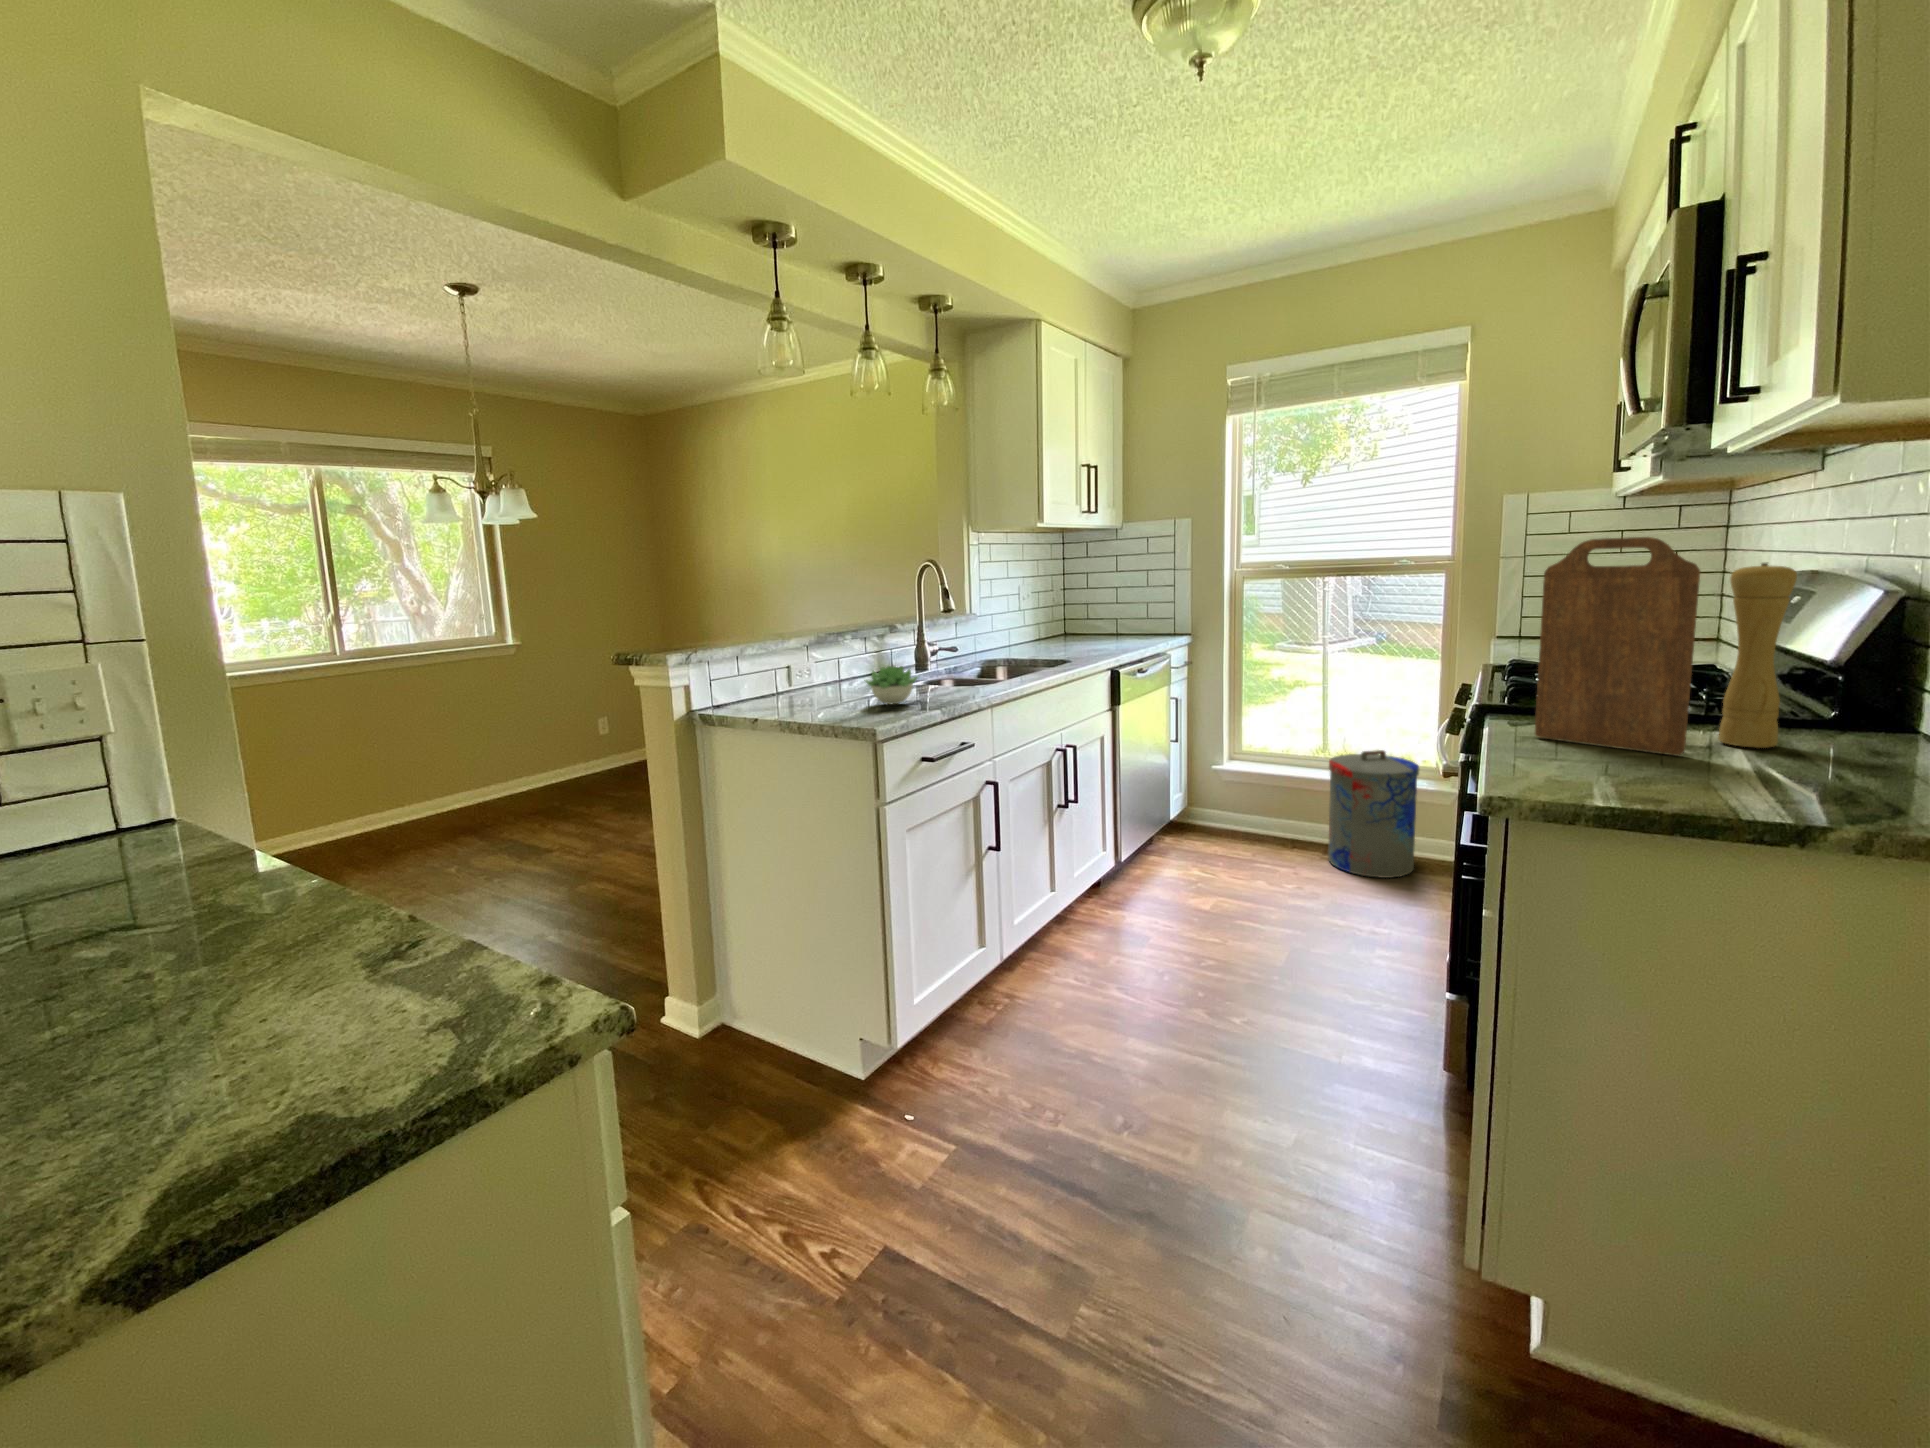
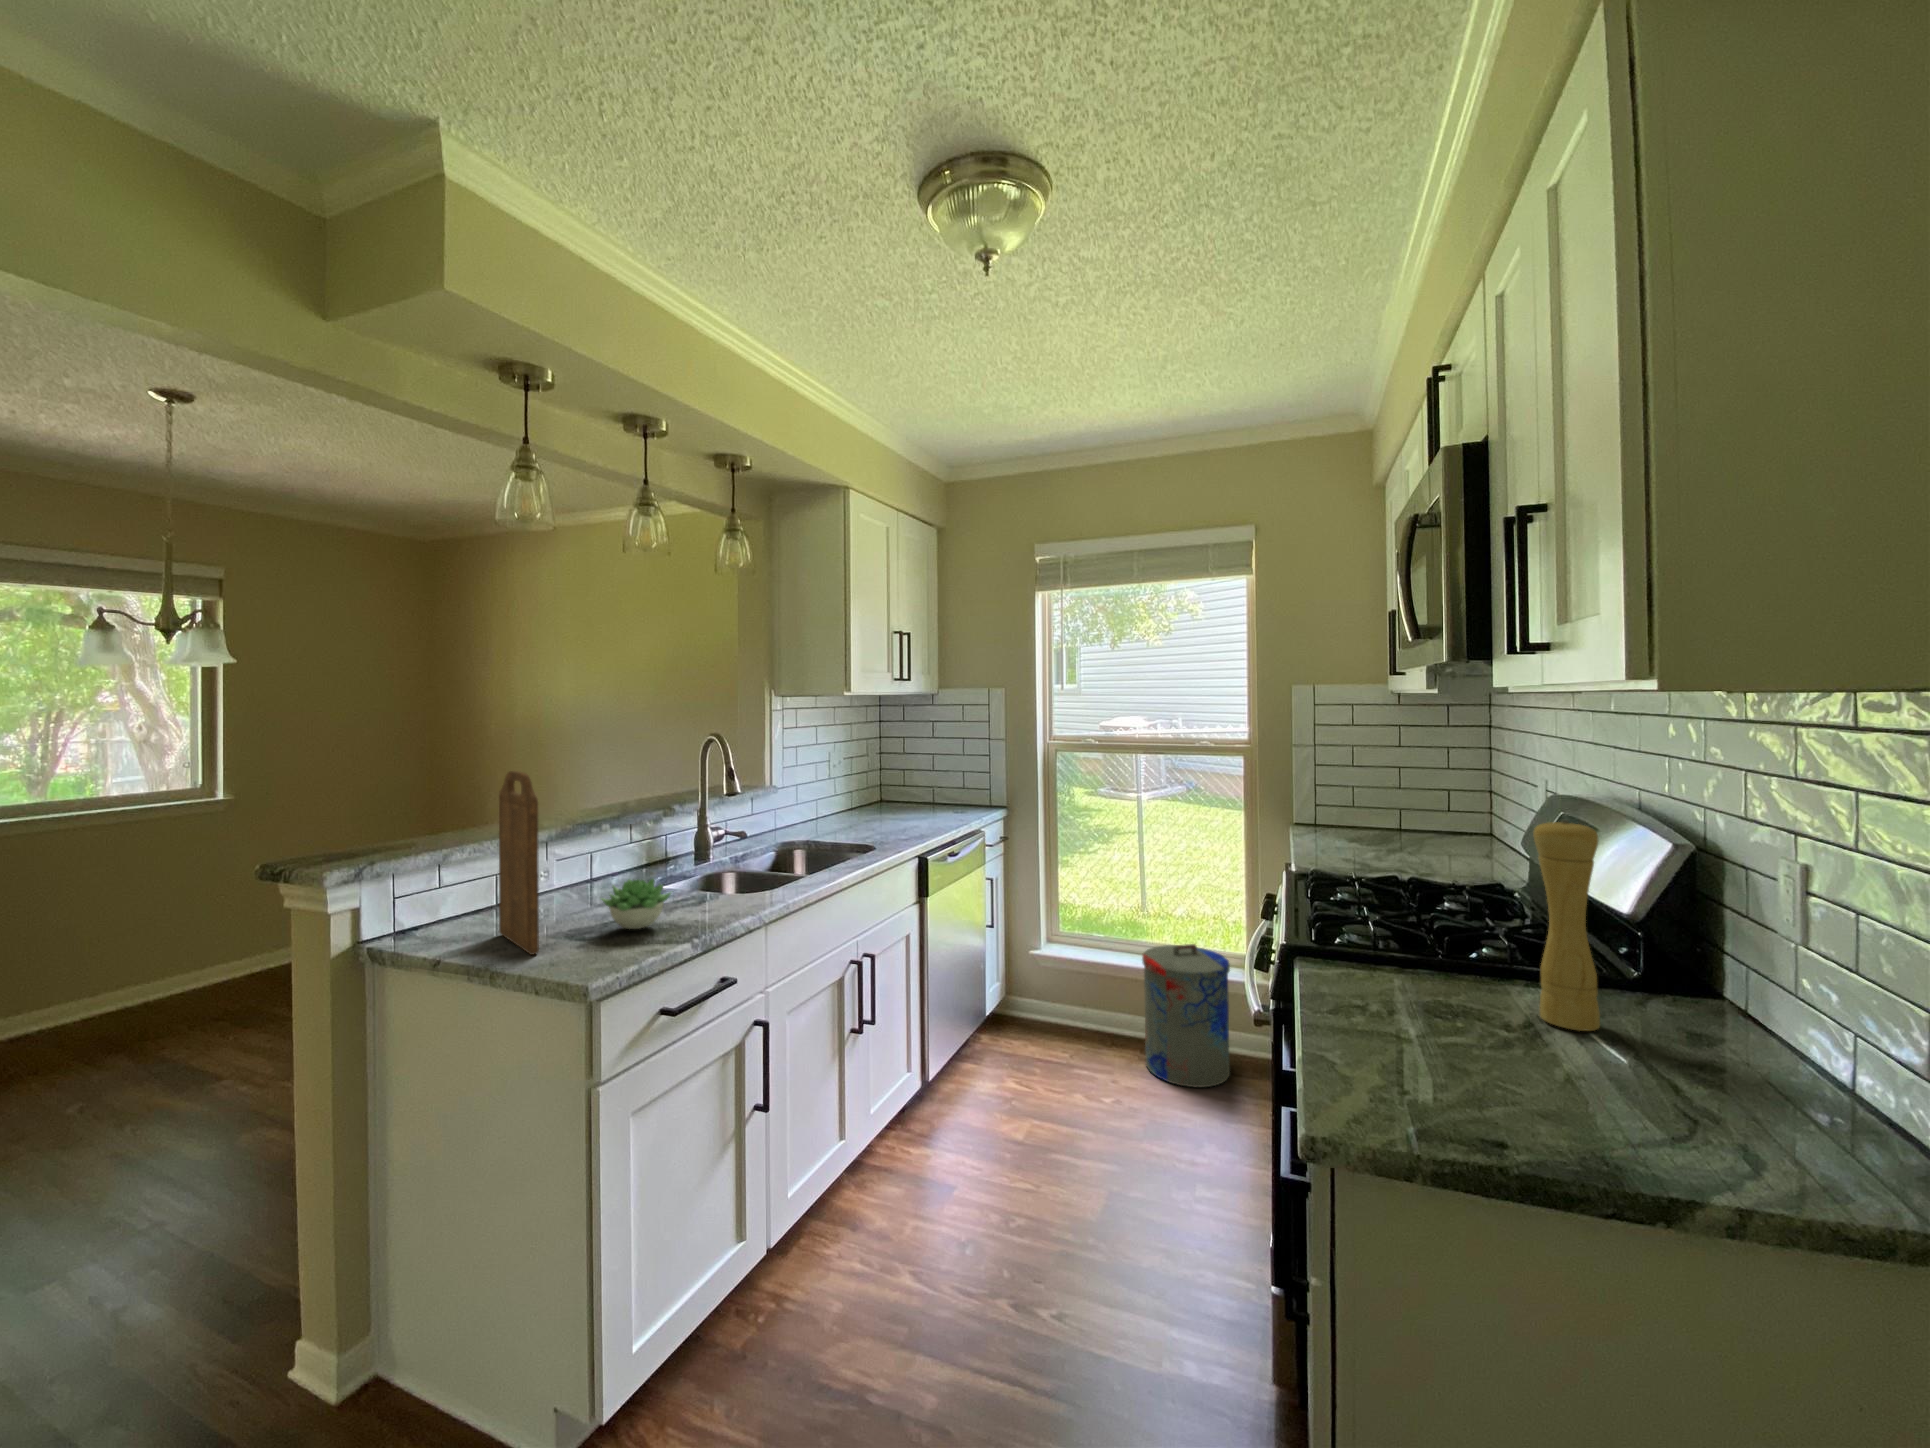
cutting board: present [1535,537,1700,756] -> present [499,771,539,955]

